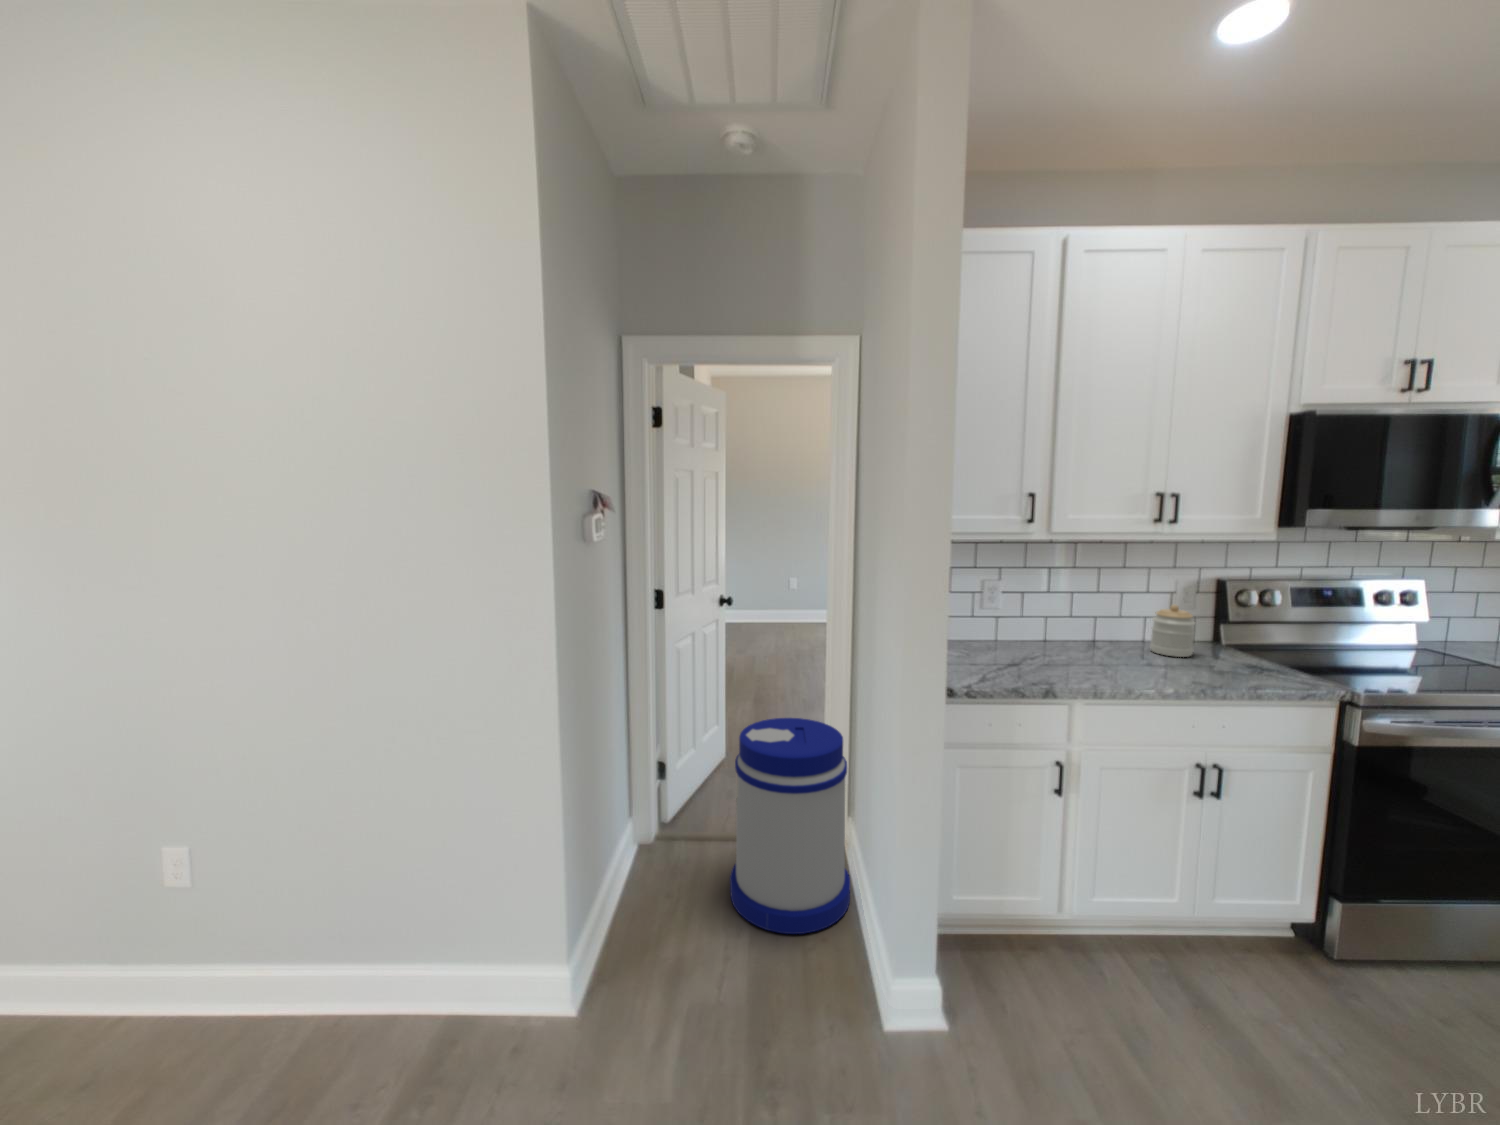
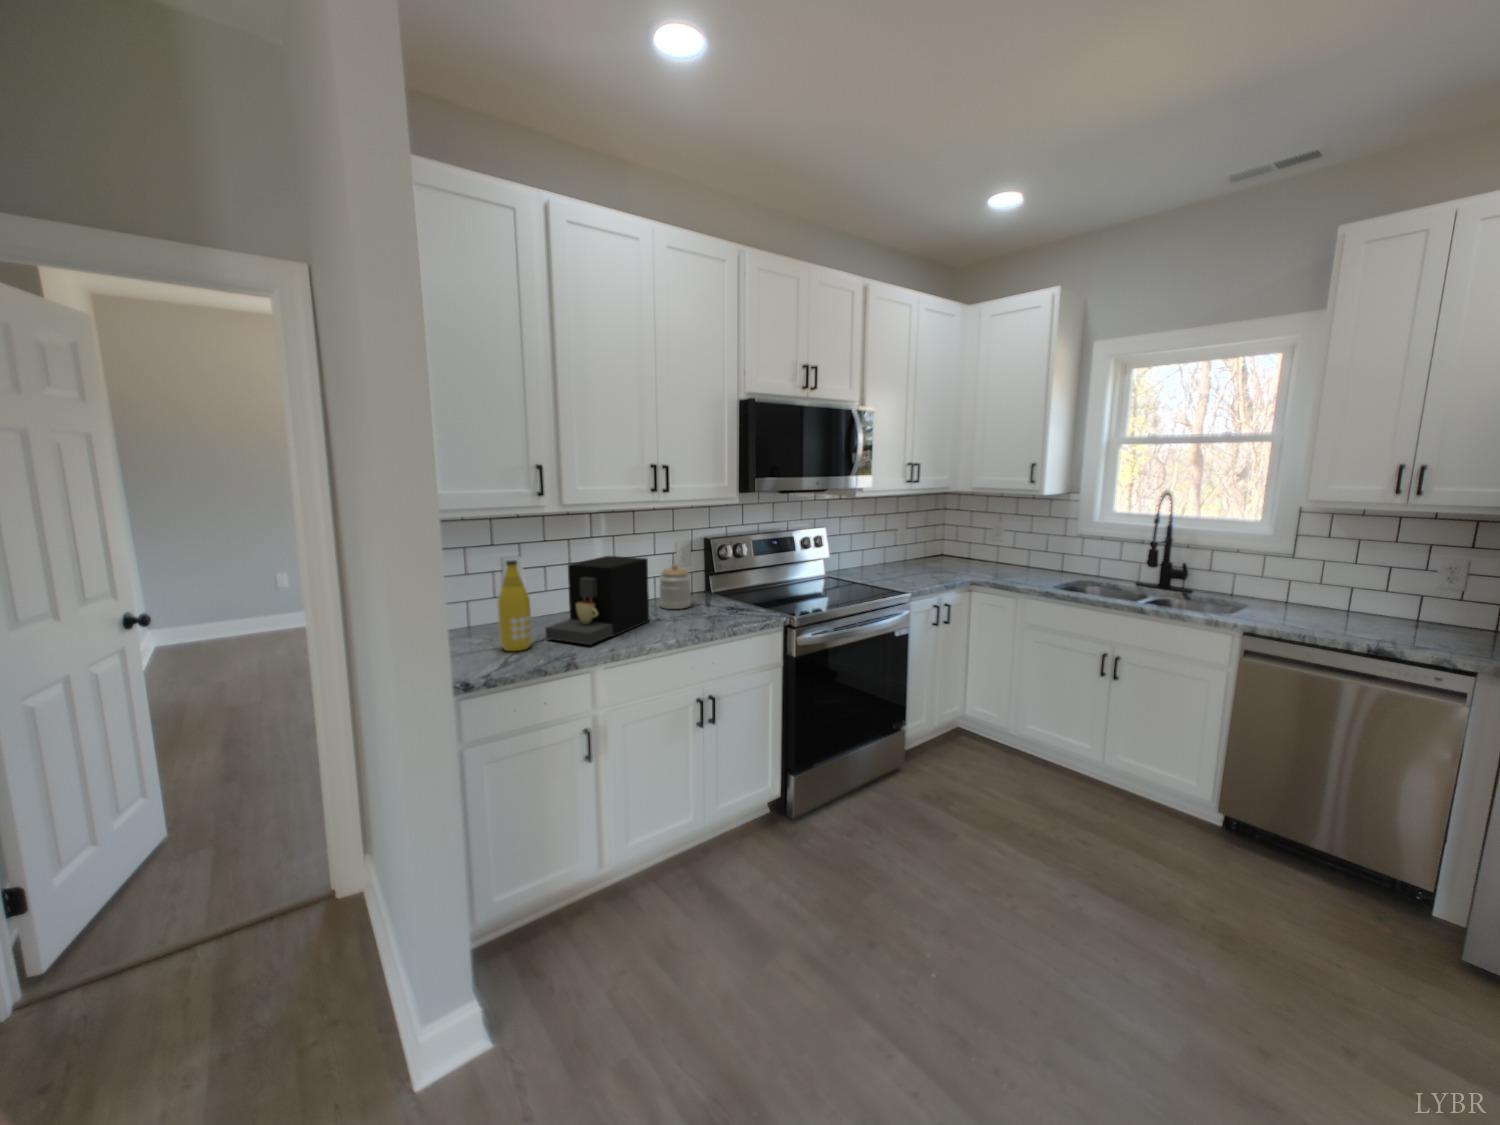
bottle: none [979,582,1012,670] -> present [497,560,532,651]
coffee maker: none [1022,588,1143,677] -> present [545,556,649,645]
trash can: present [730,718,850,934] -> none [165,754,374,1050]

